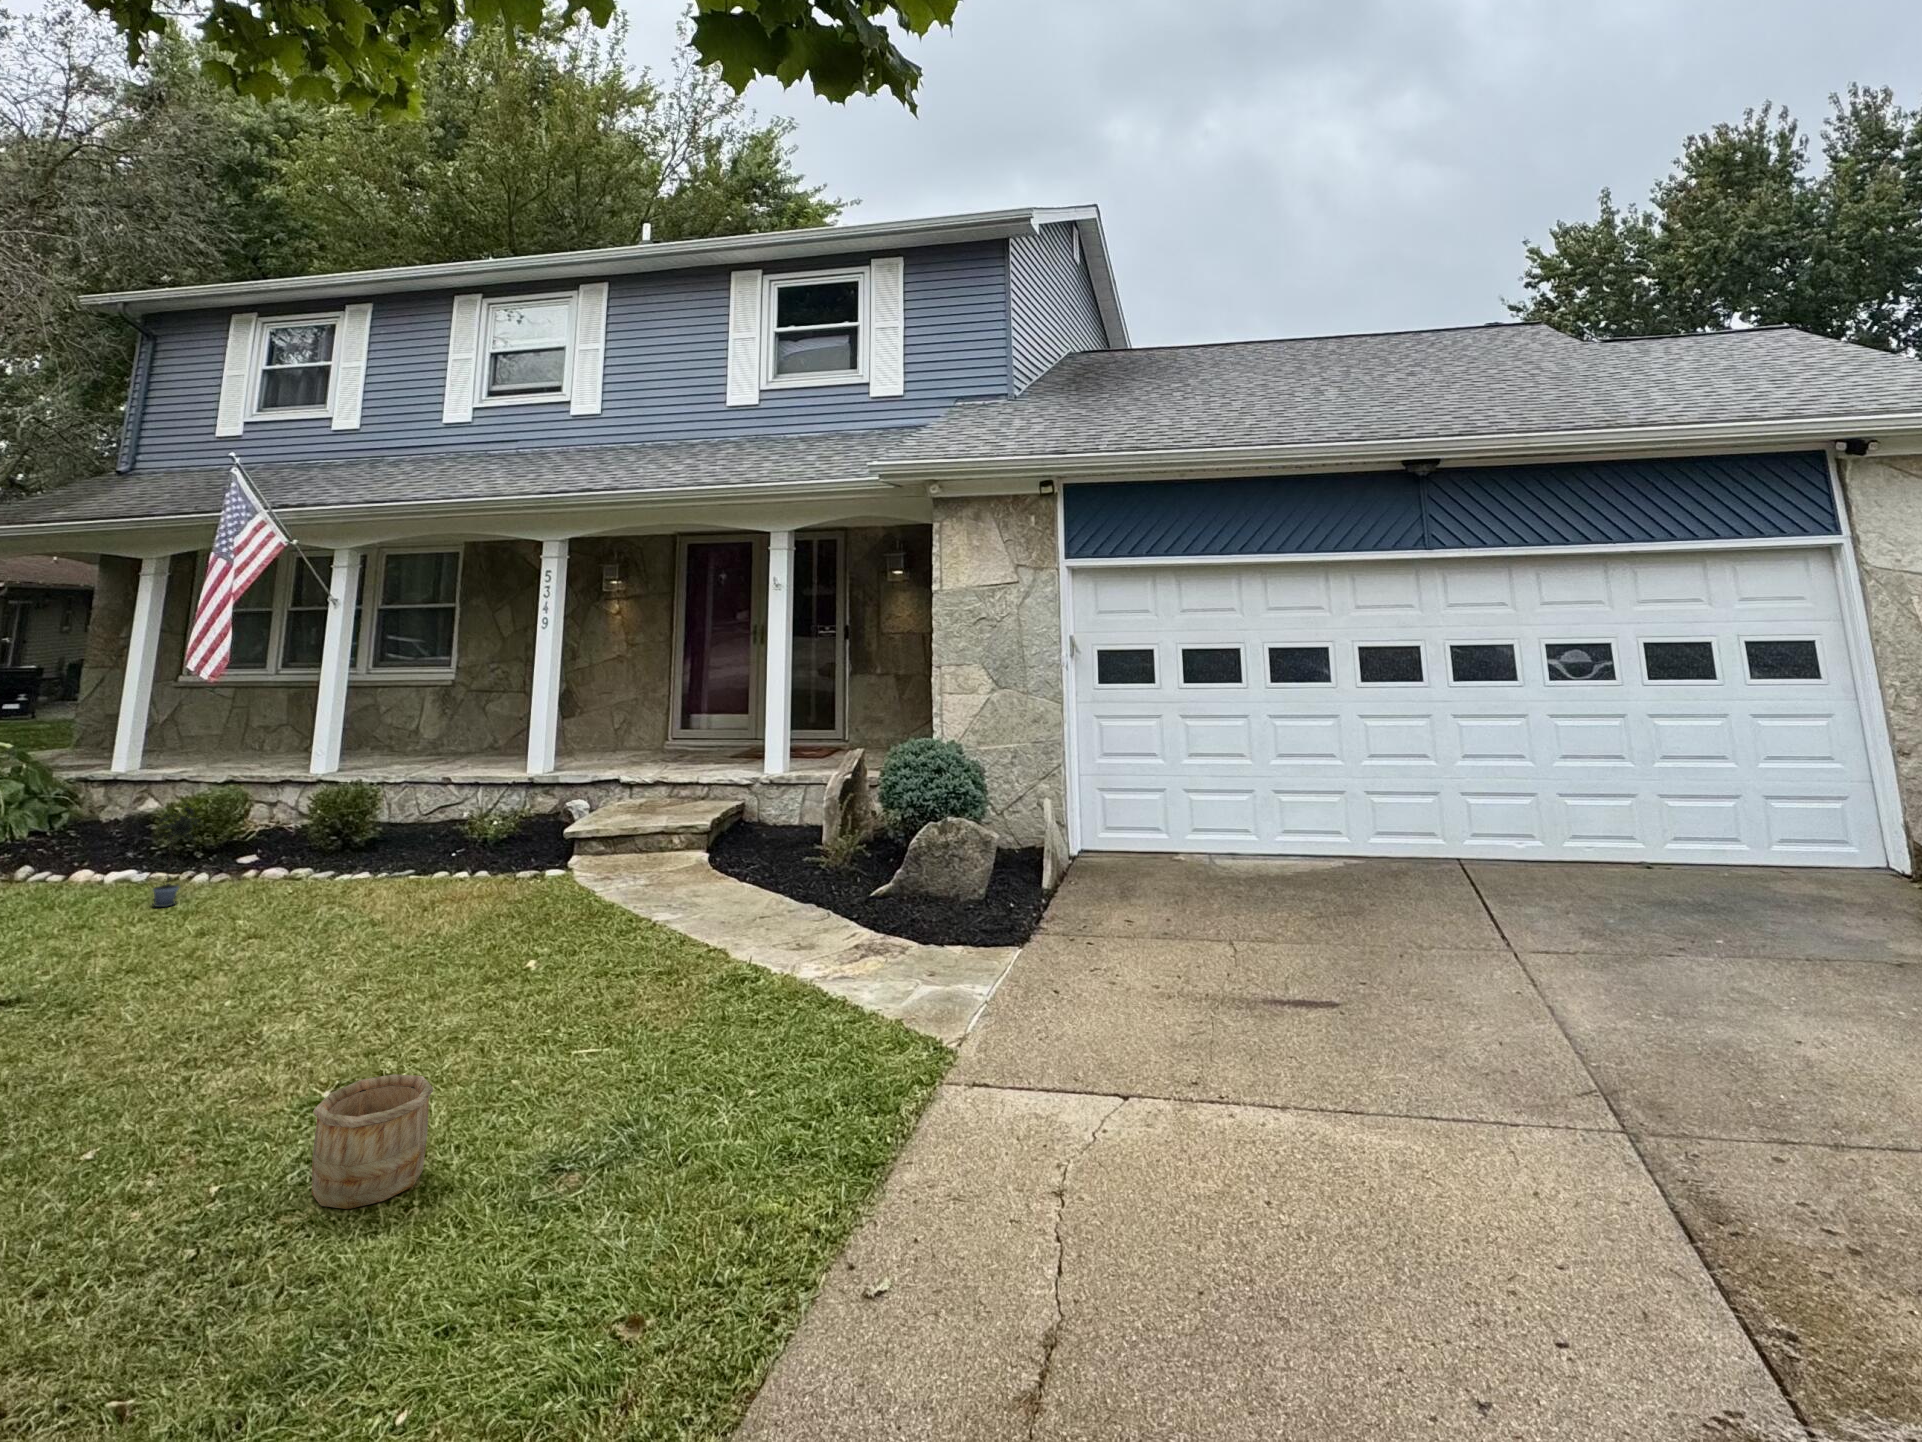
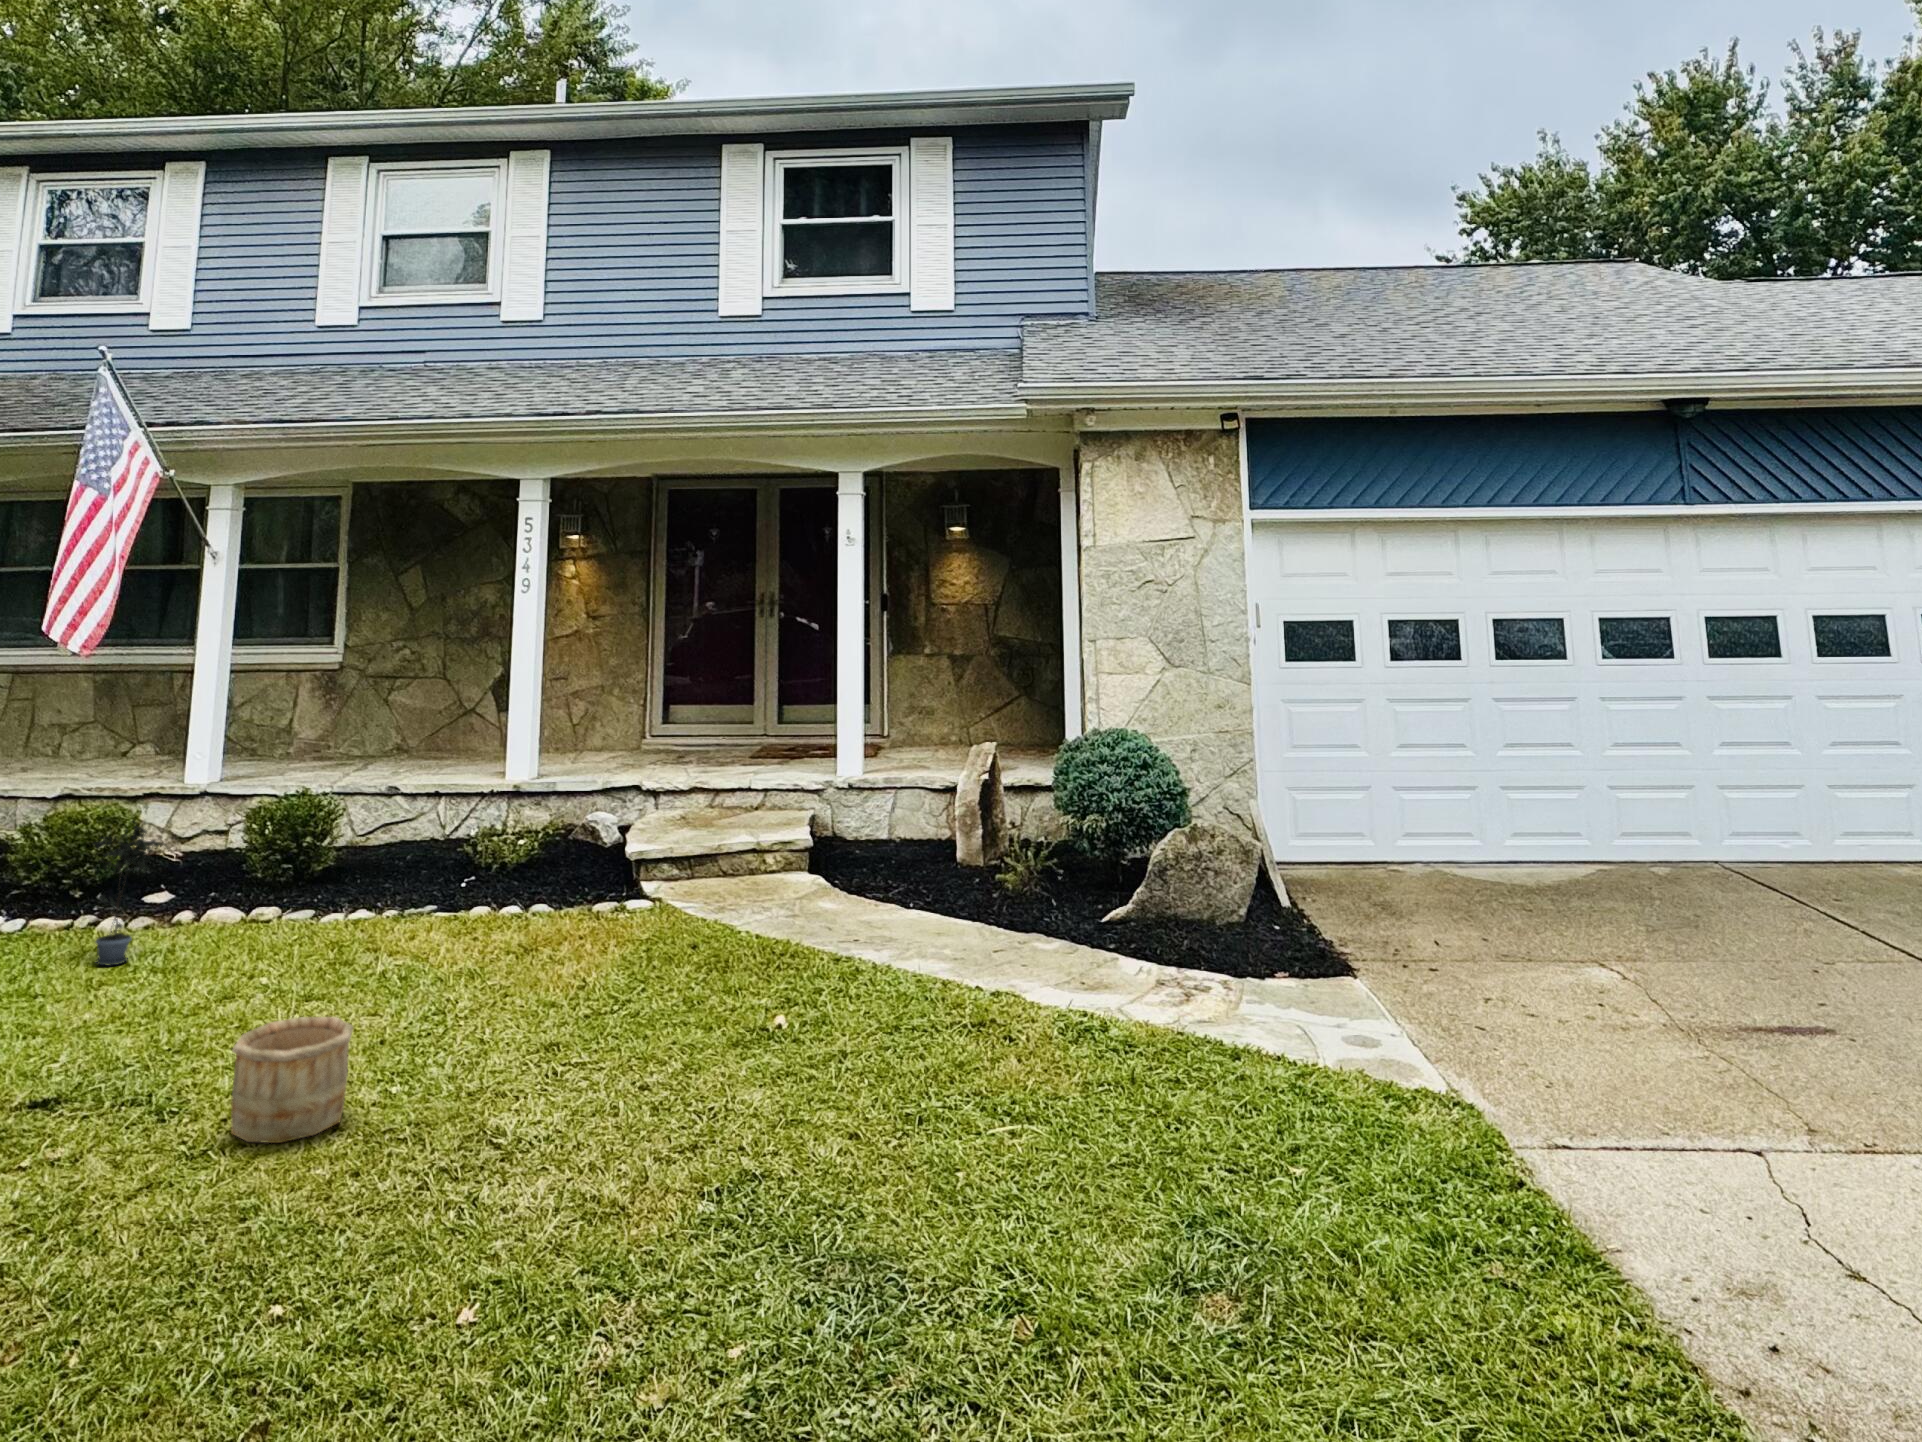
wooden bucket: present [312,1074,433,1209] -> present [231,1017,353,1143]

